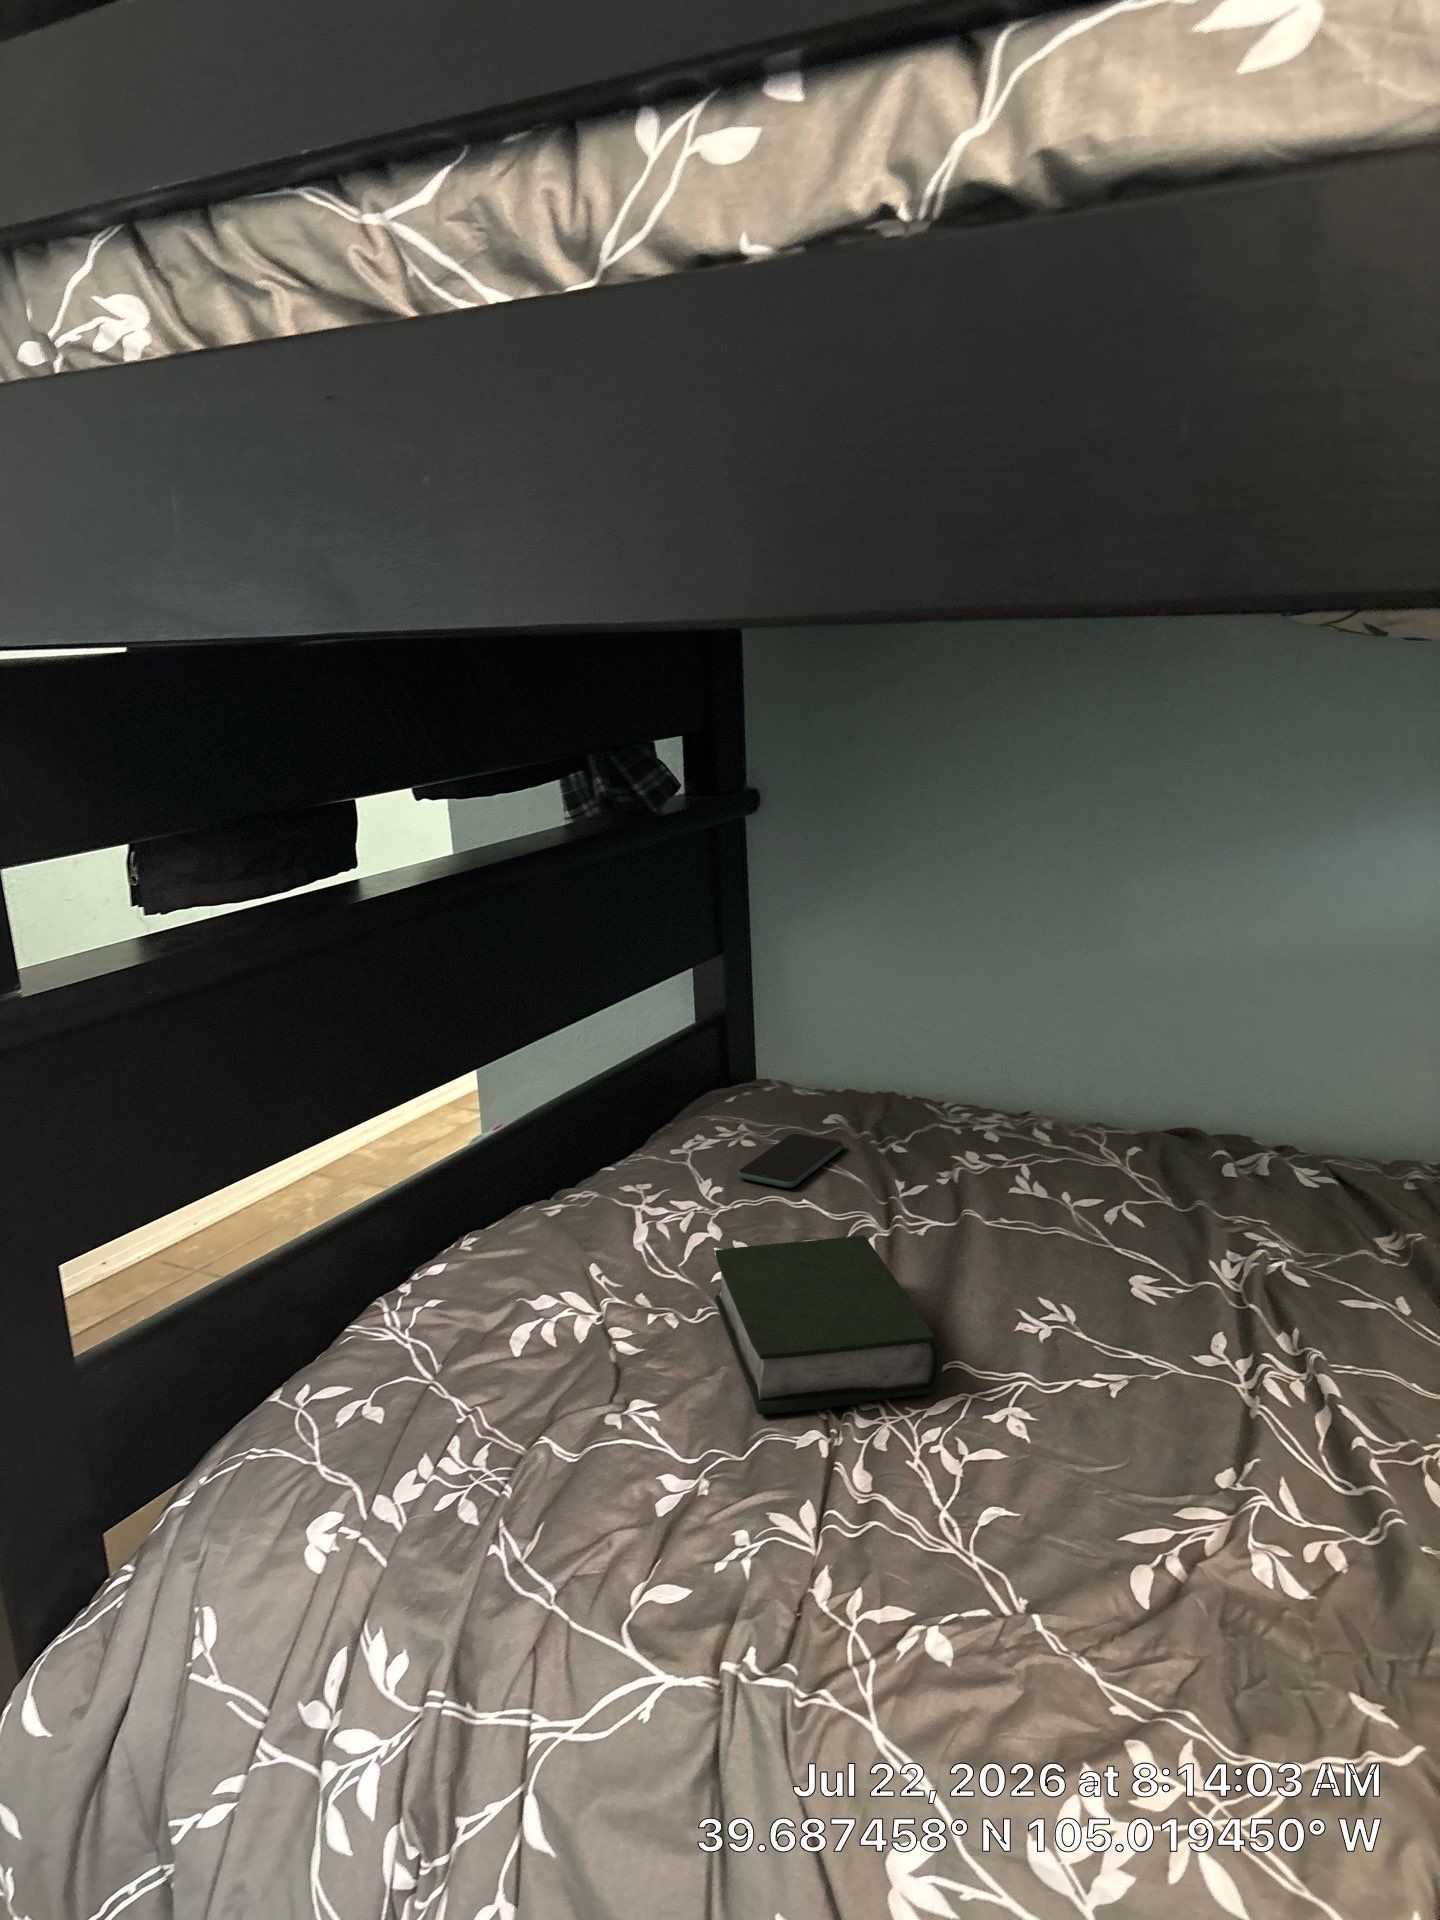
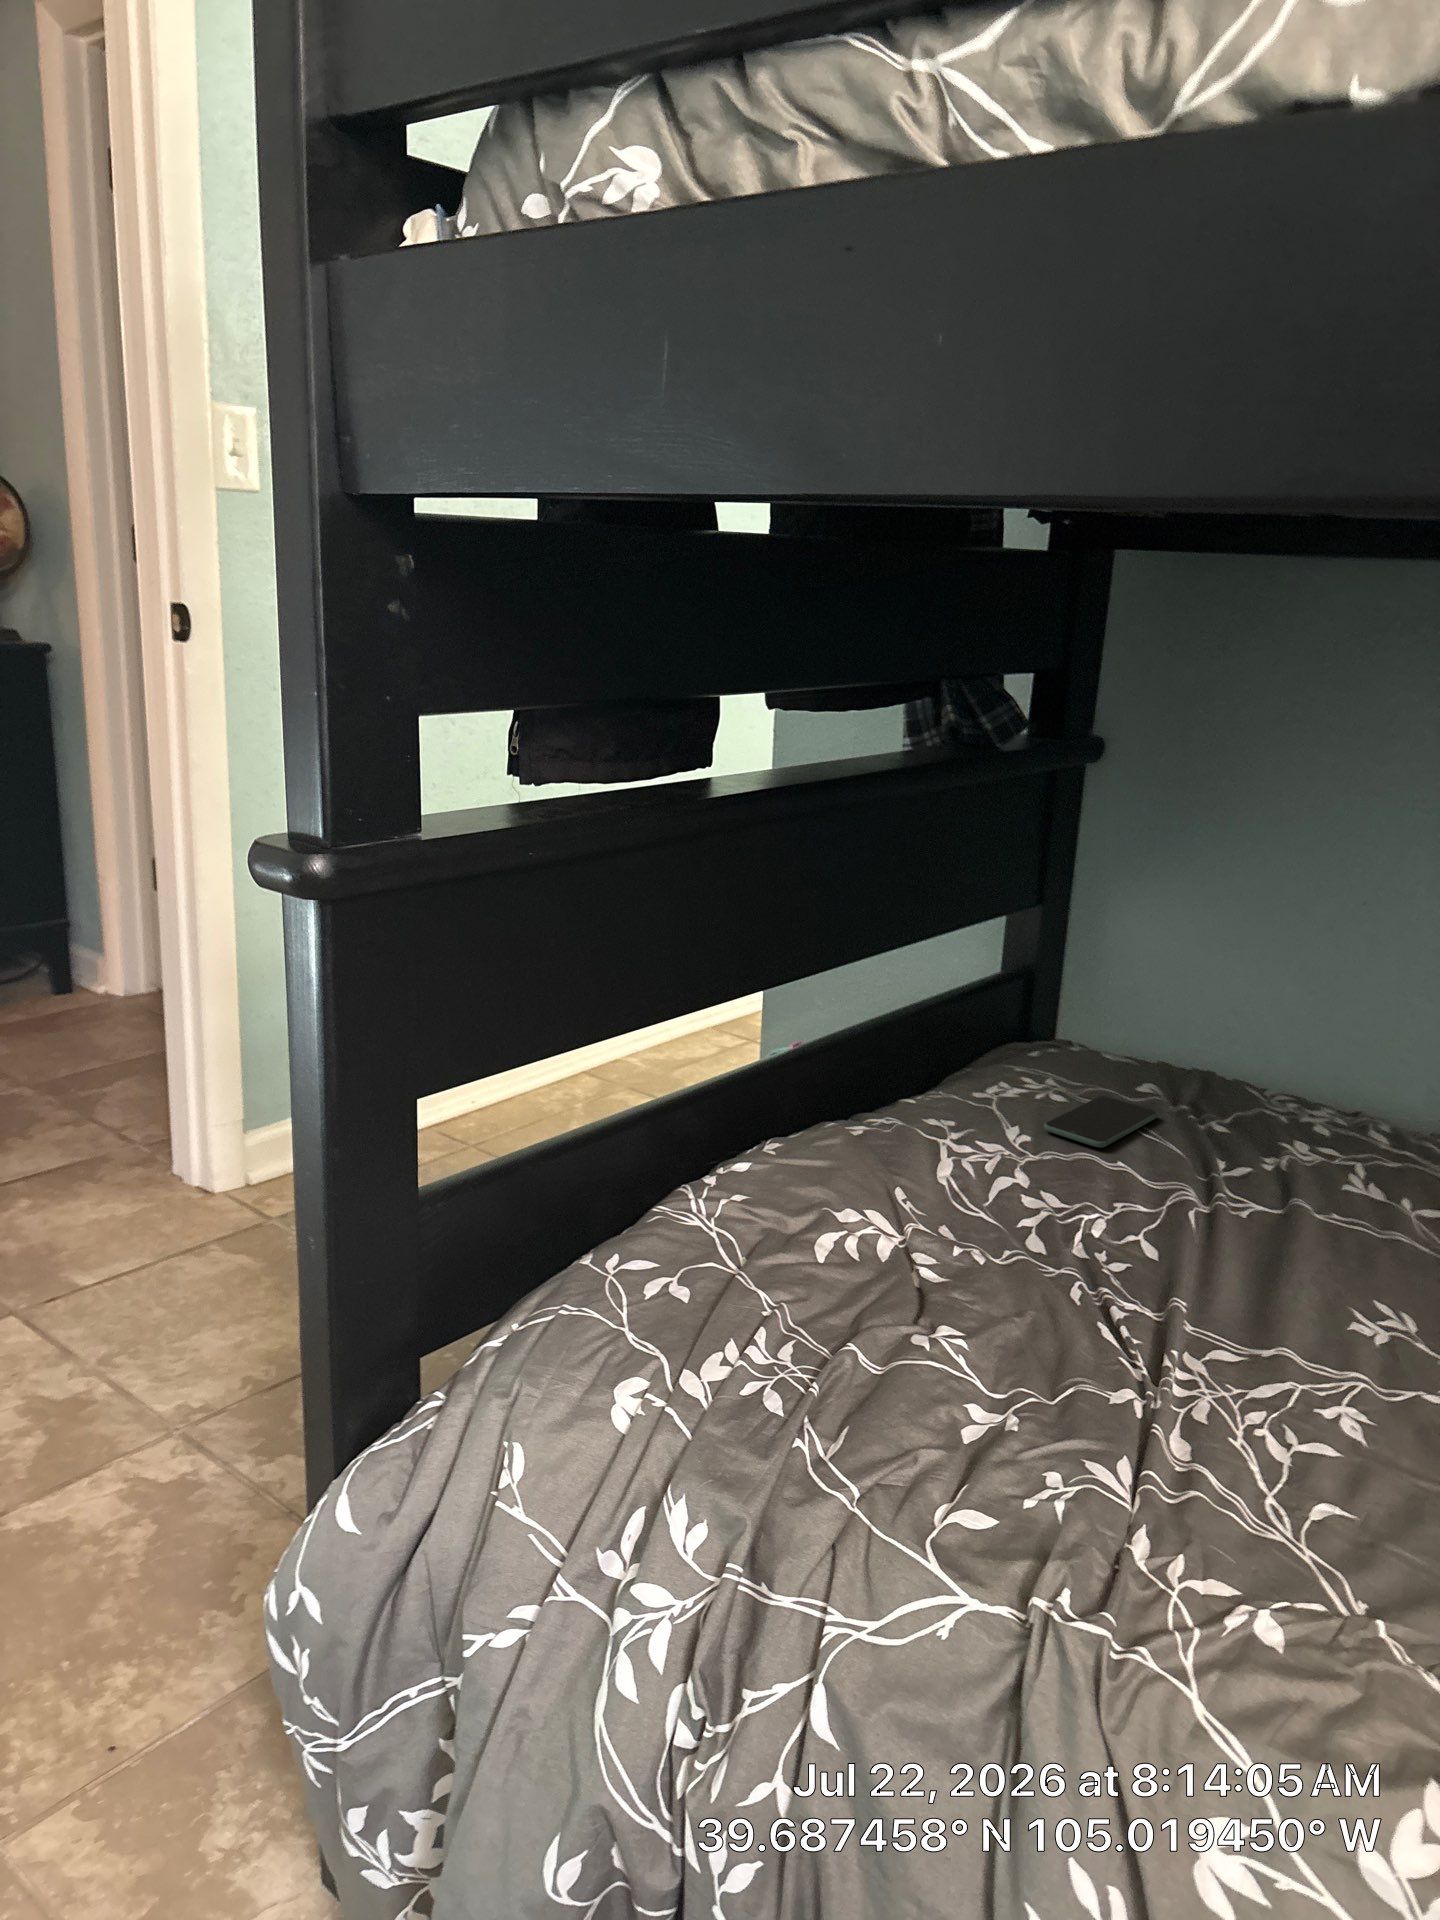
book: present [715,1235,943,1414] -> none [1021,1193,1278,1375]

